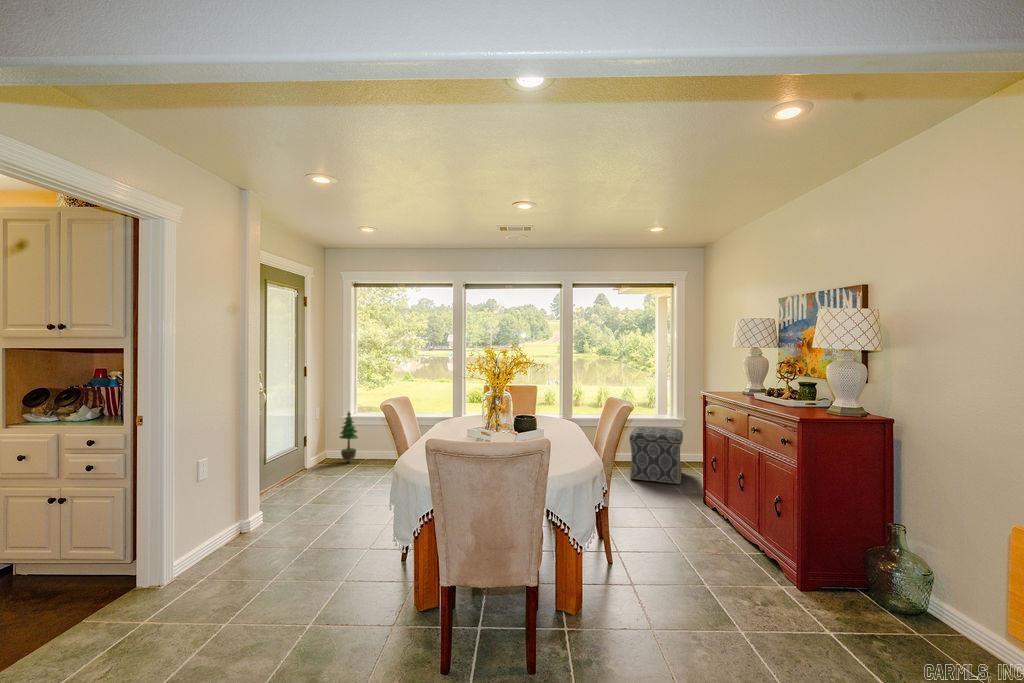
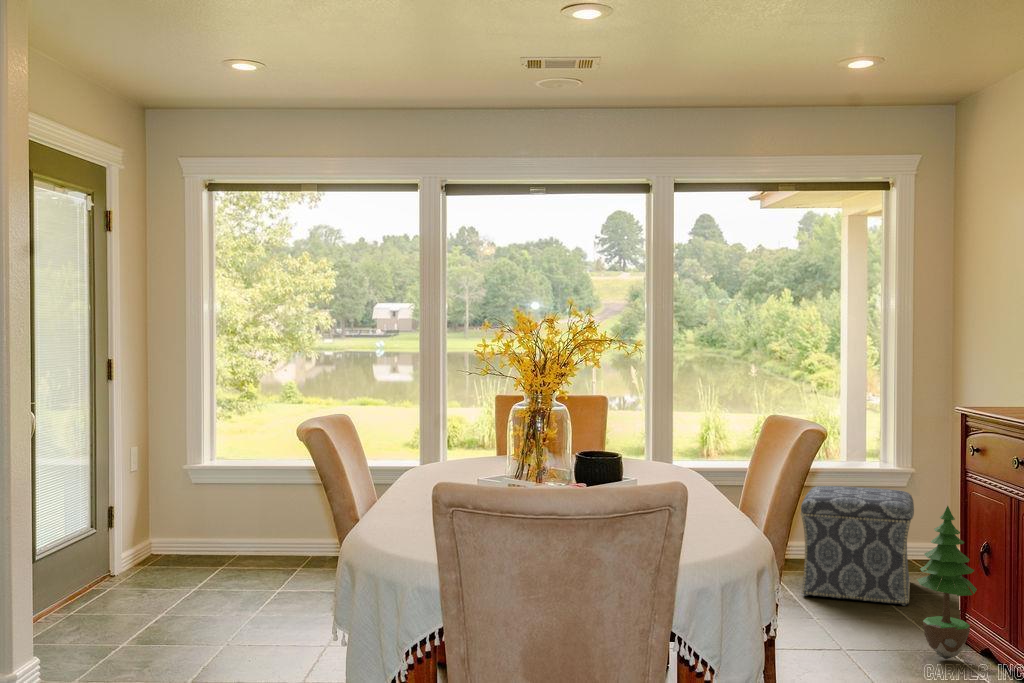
potted tree: present [340,412,358,462] -> present [917,506,977,659]

